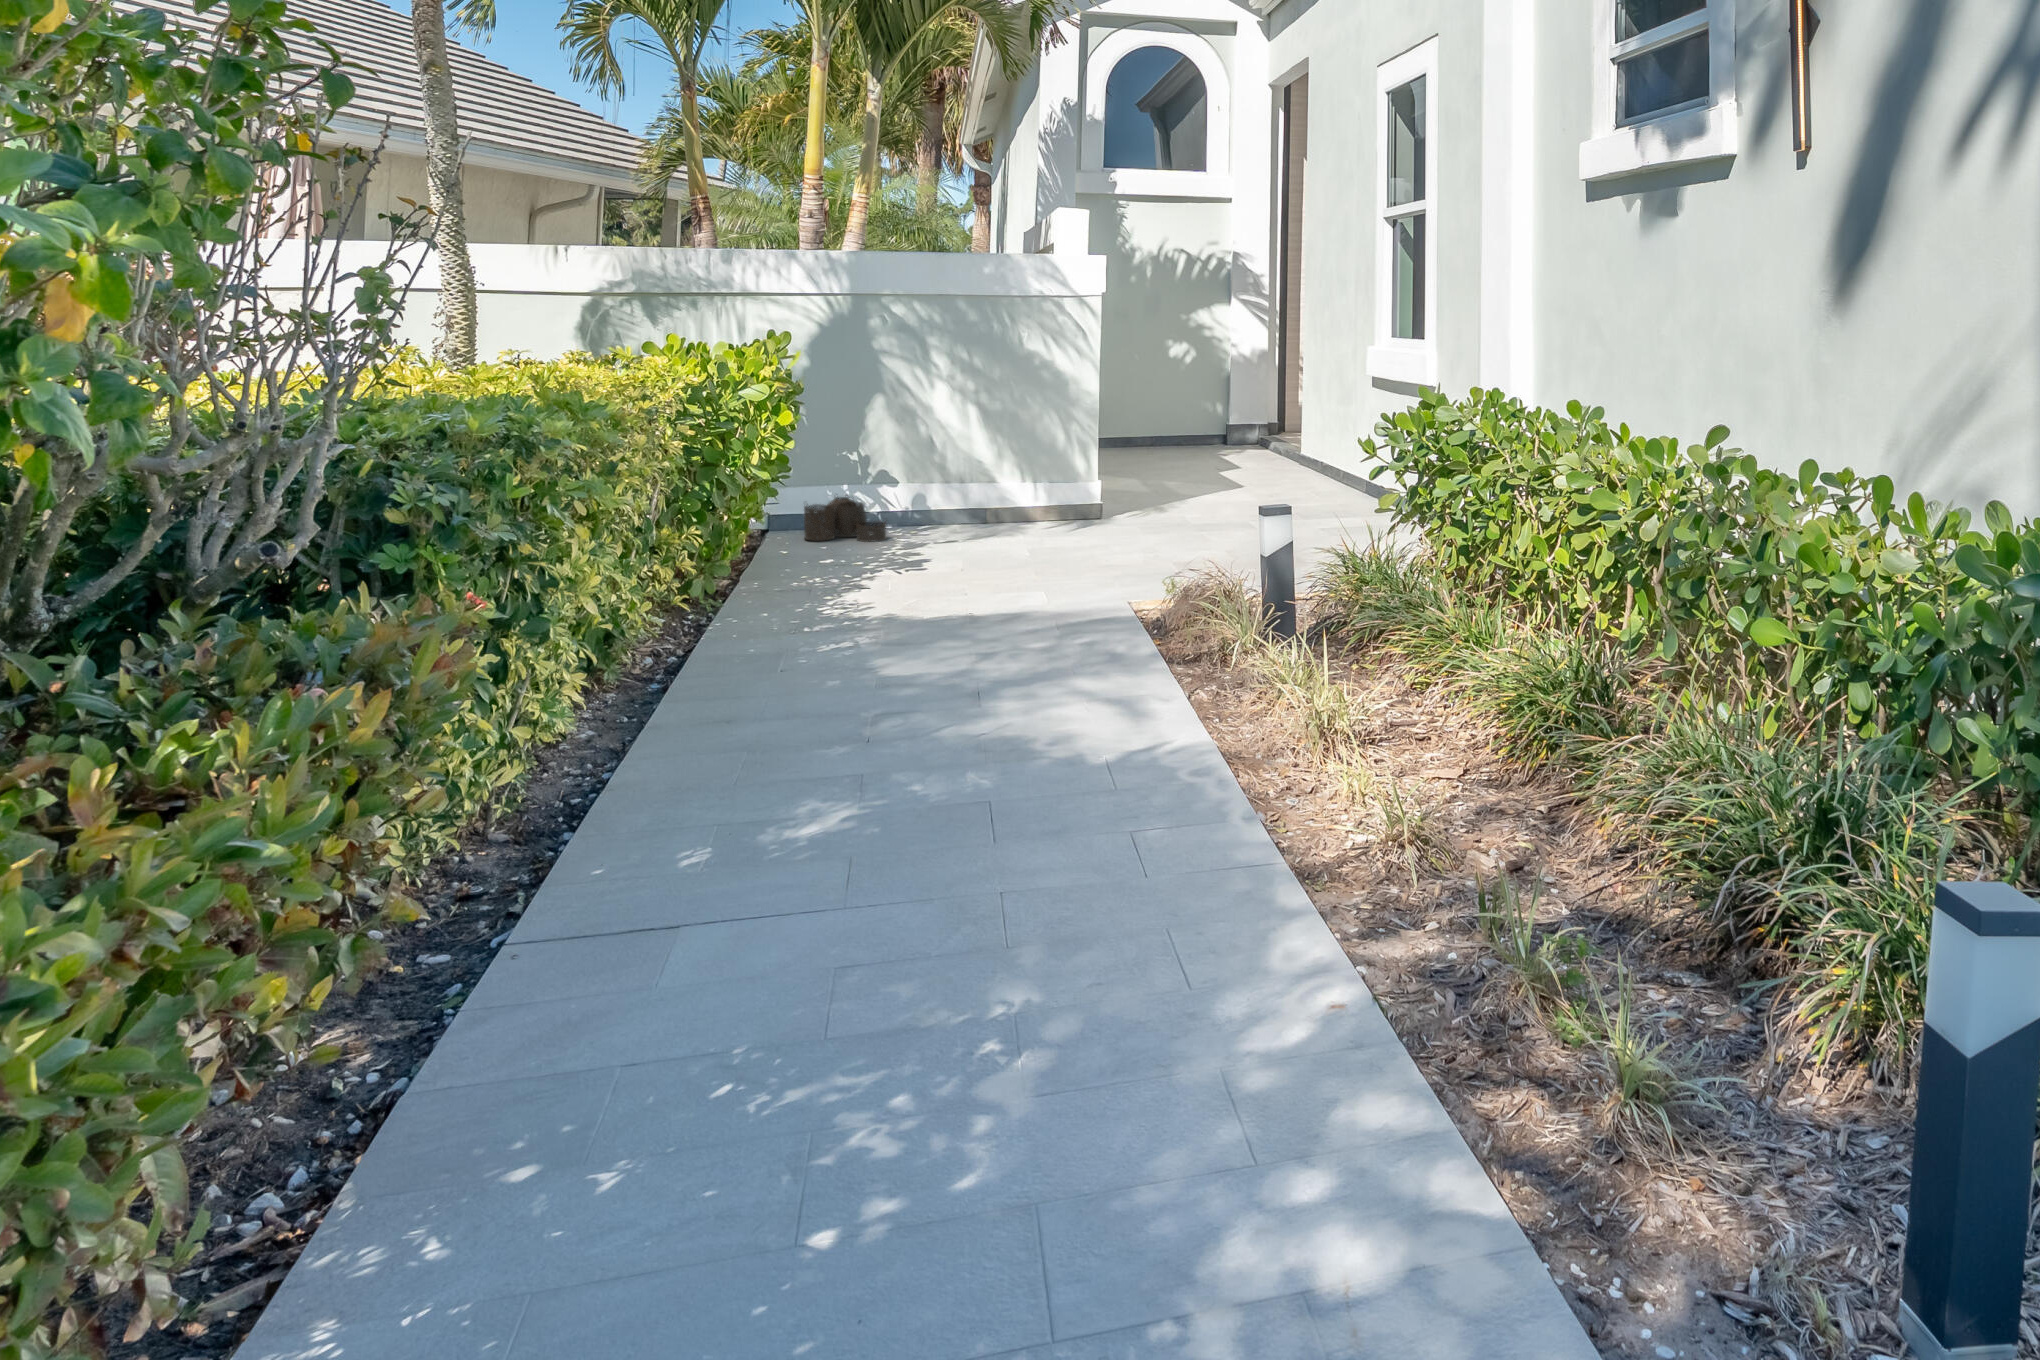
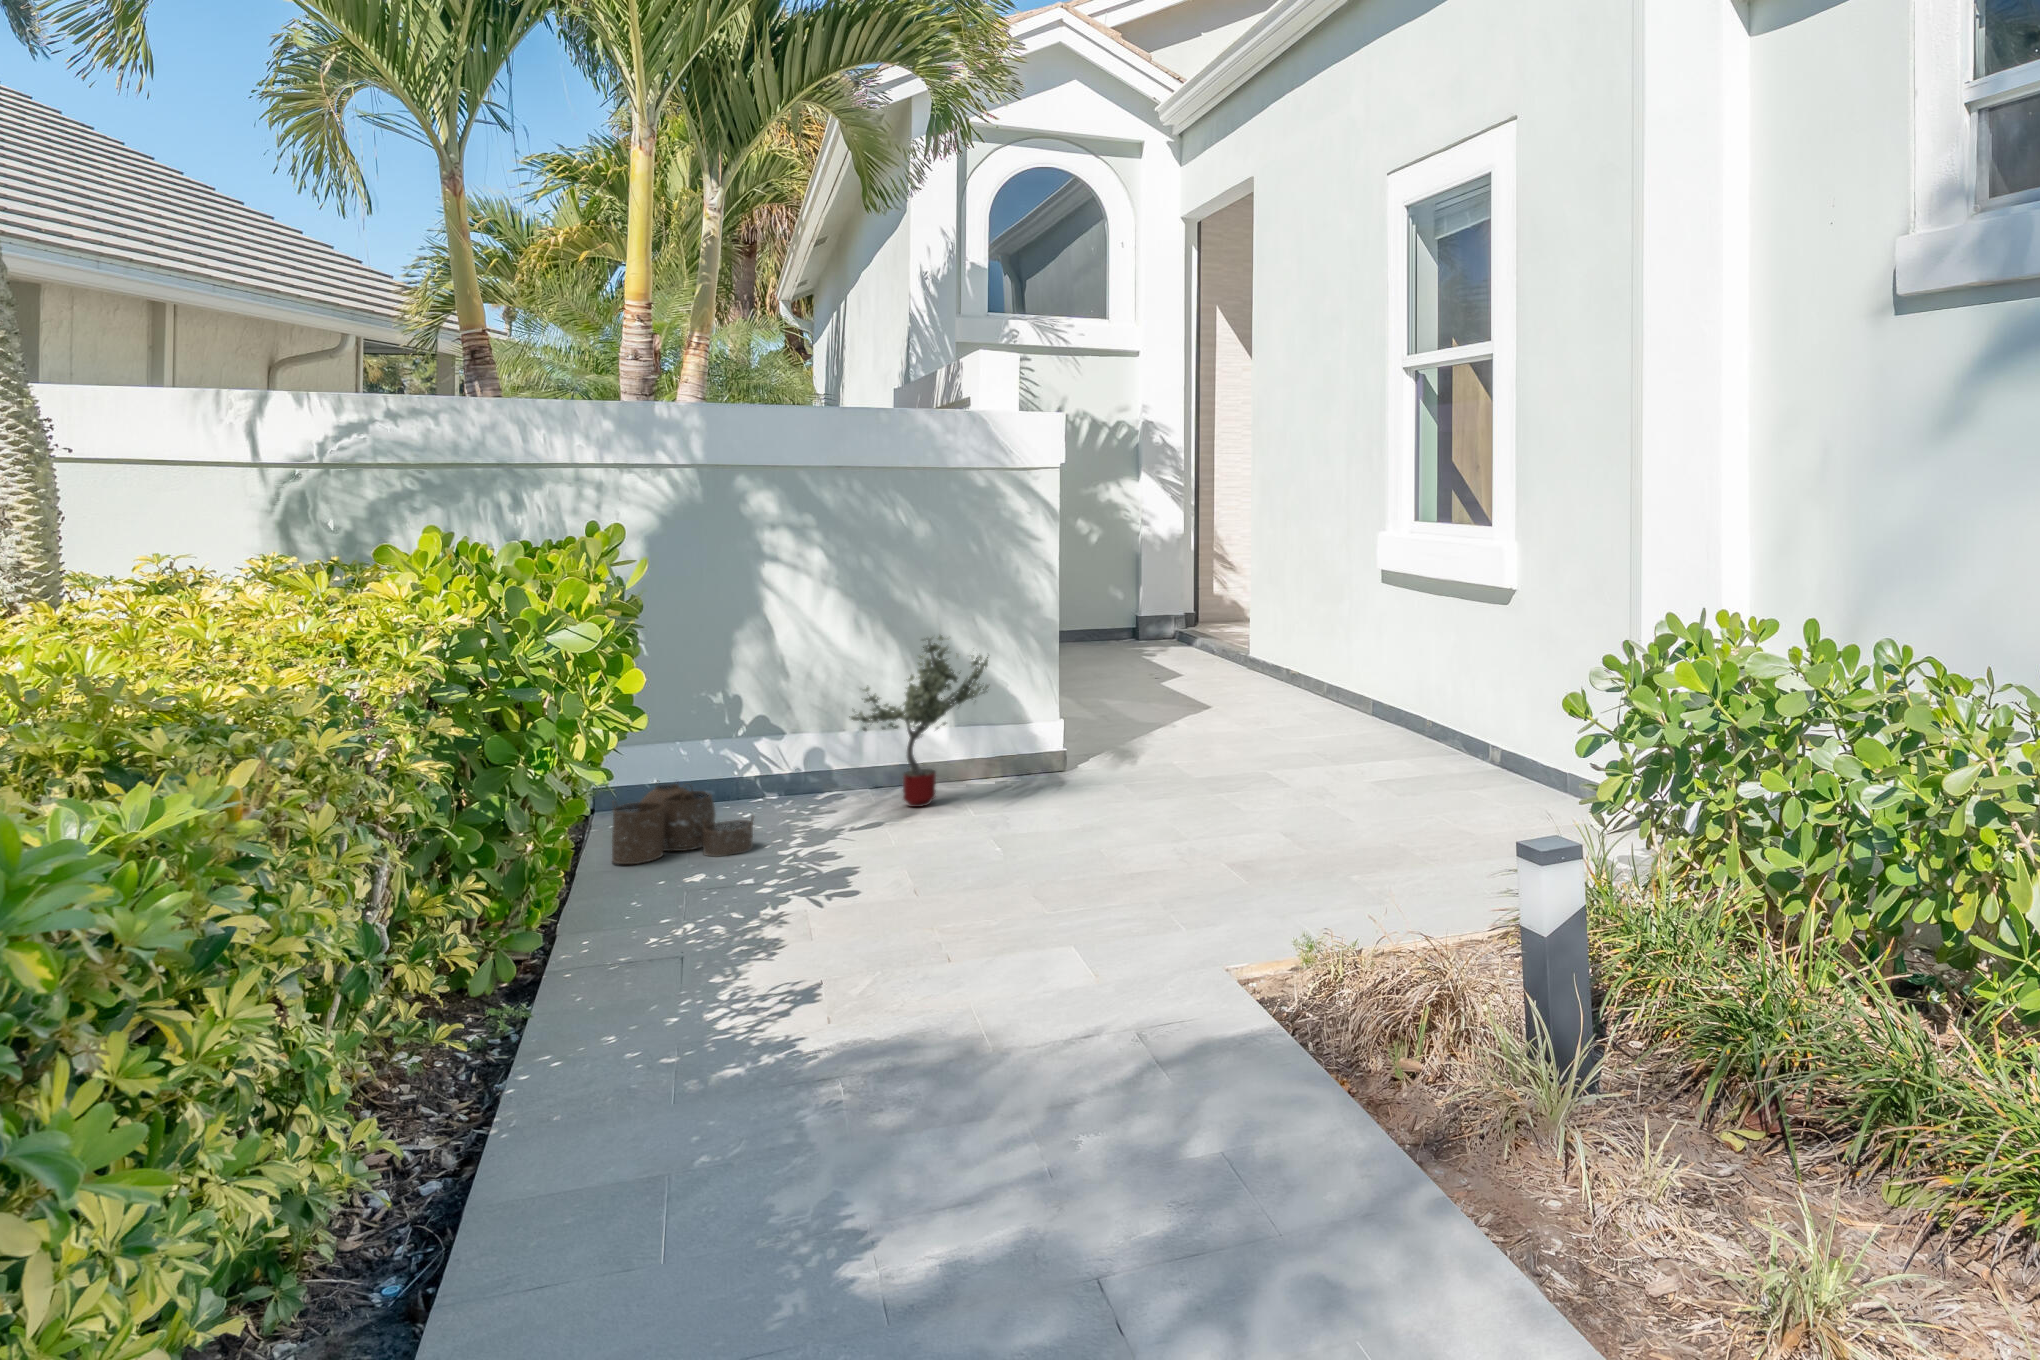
potted tree: none [952,411,1047,527] -> present [849,635,989,807]

